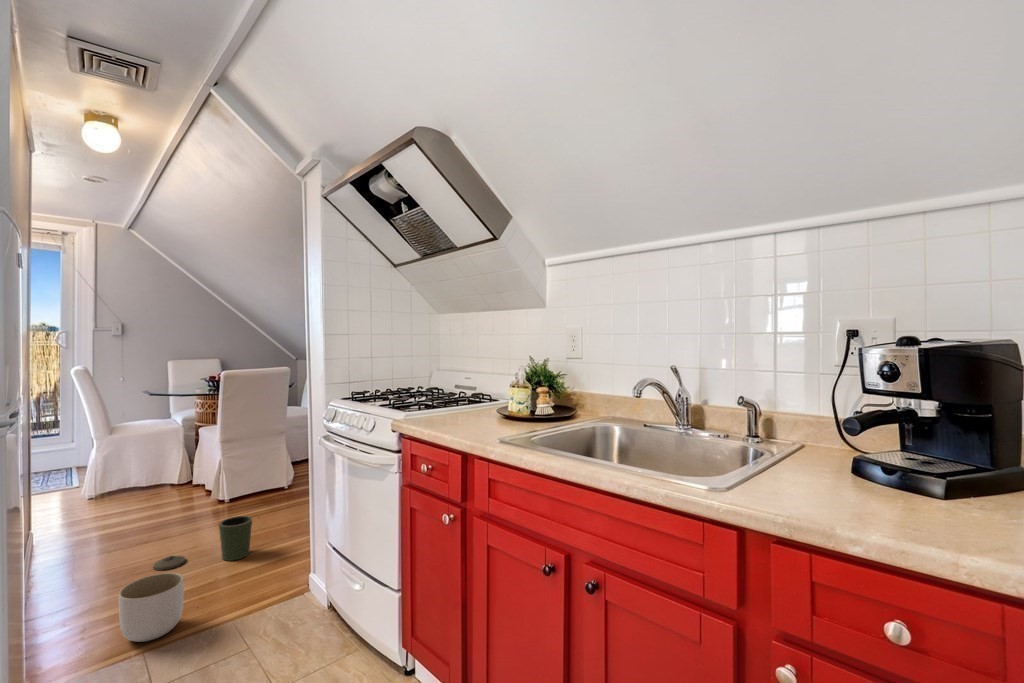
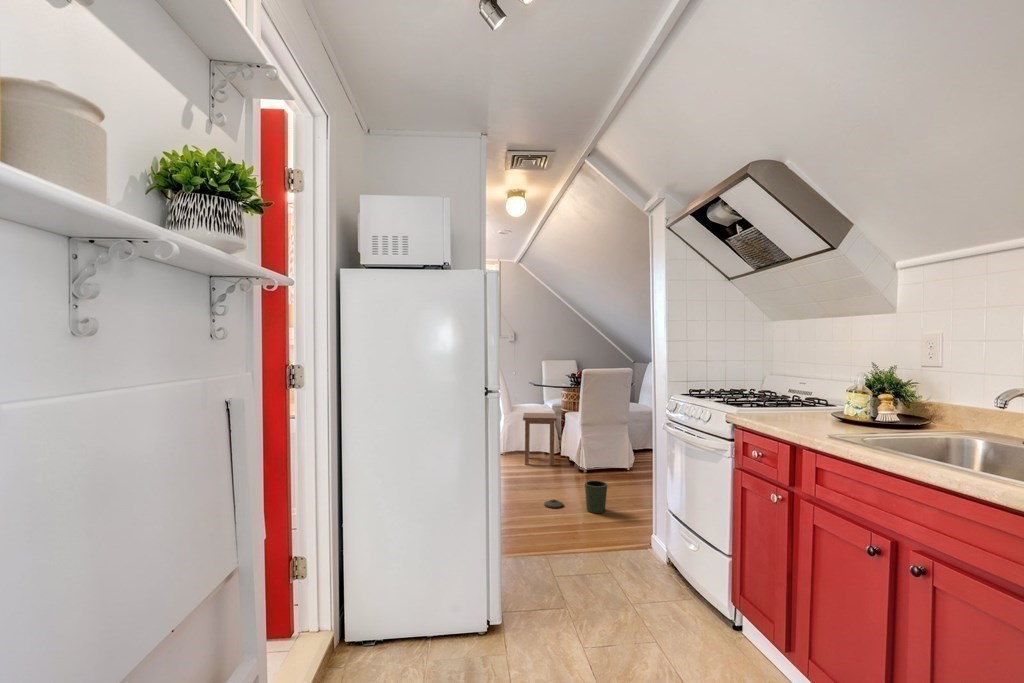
stool: none [127,431,184,509] -> present [523,413,557,465]
planter: present [118,573,184,642] -> none [533,505,569,547]

